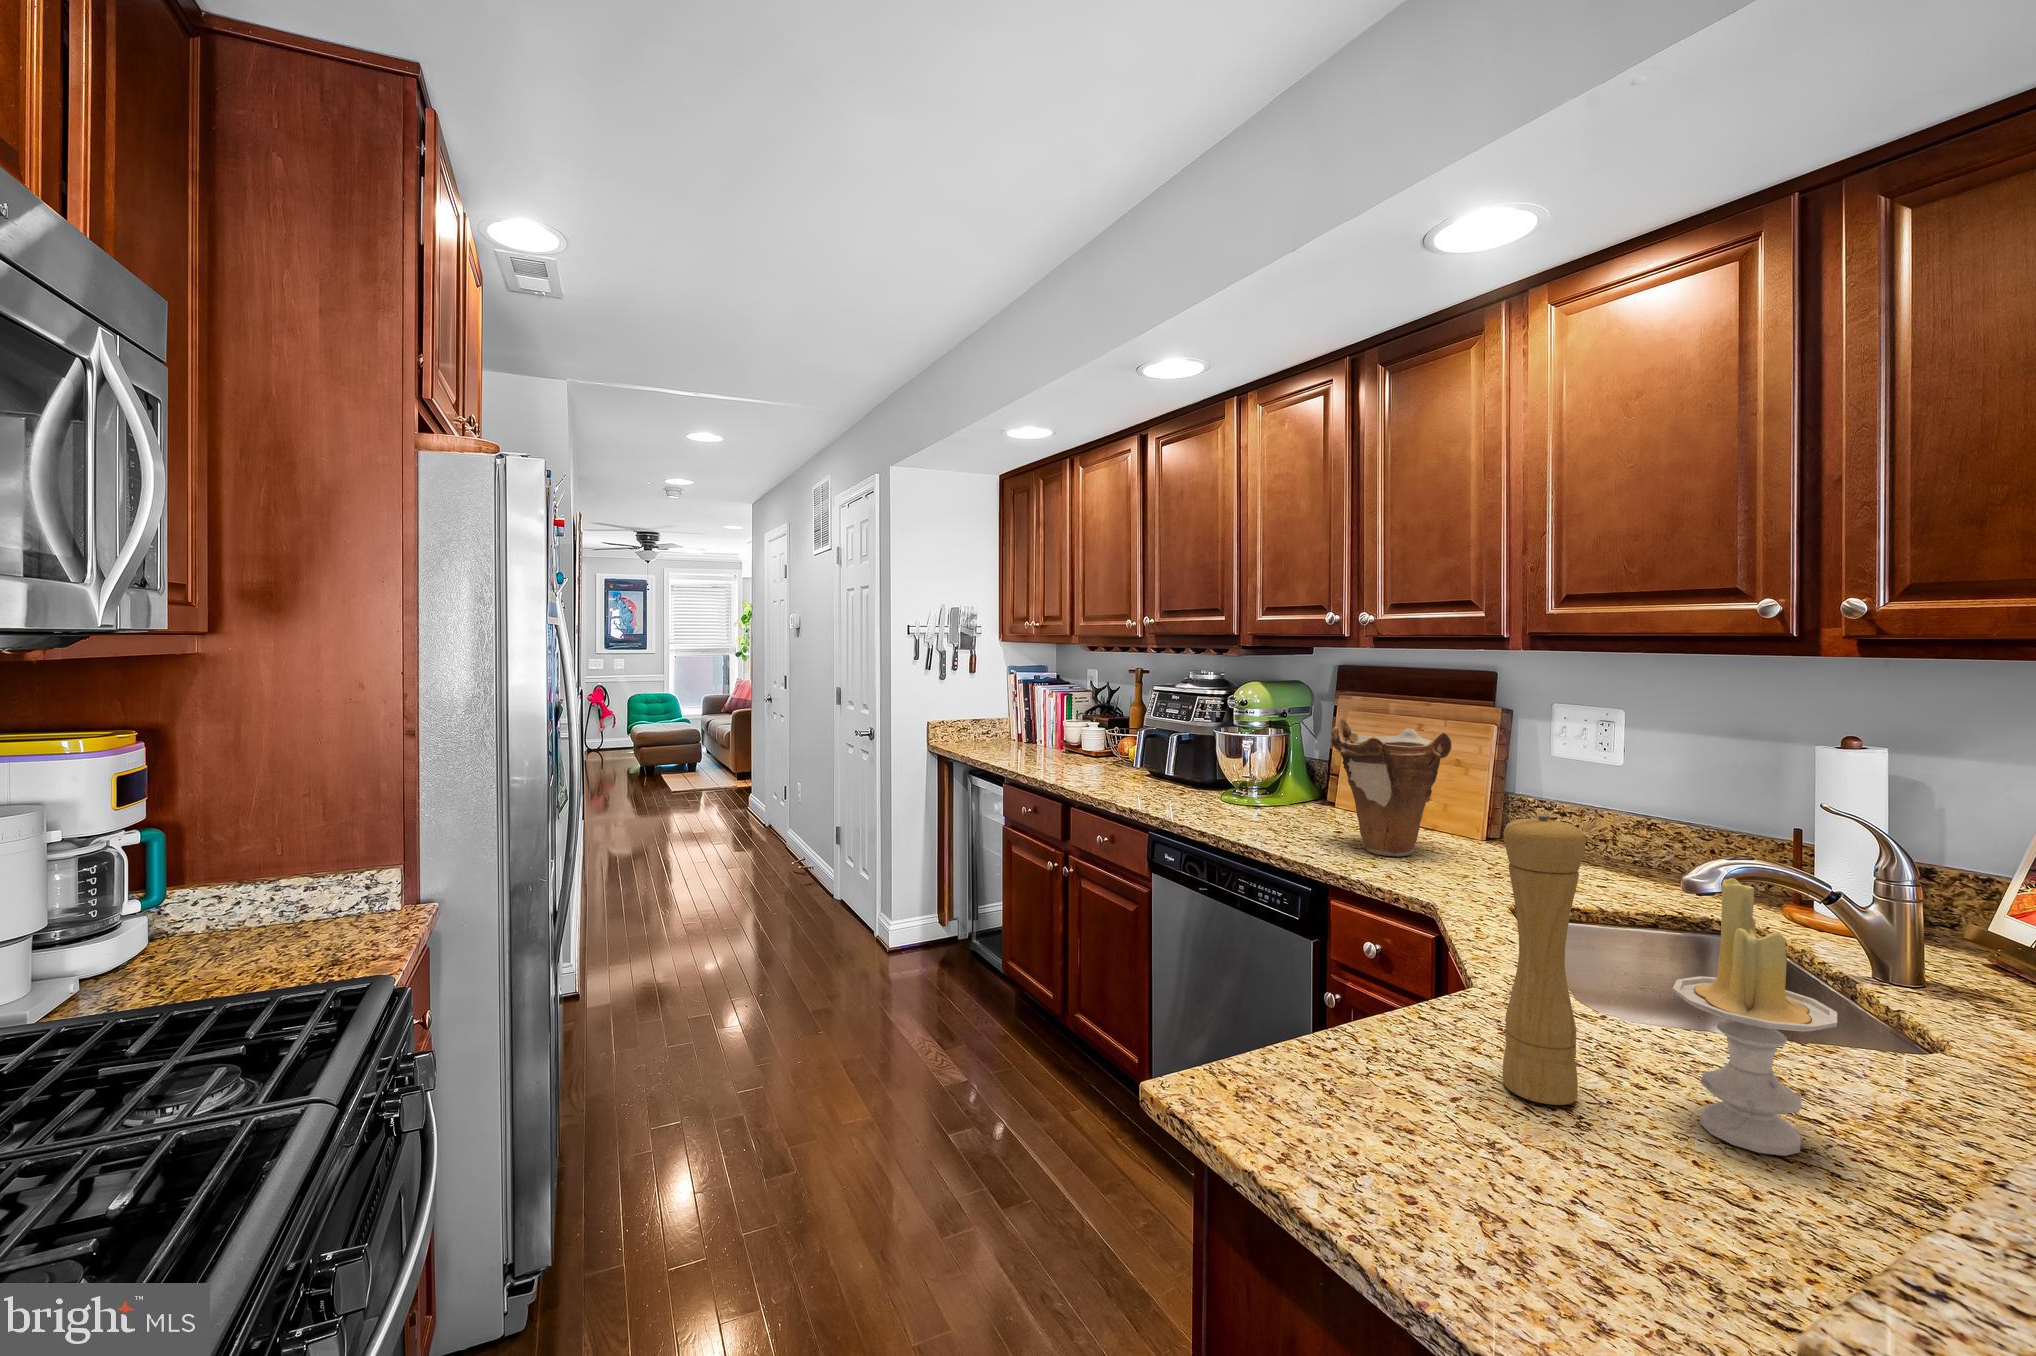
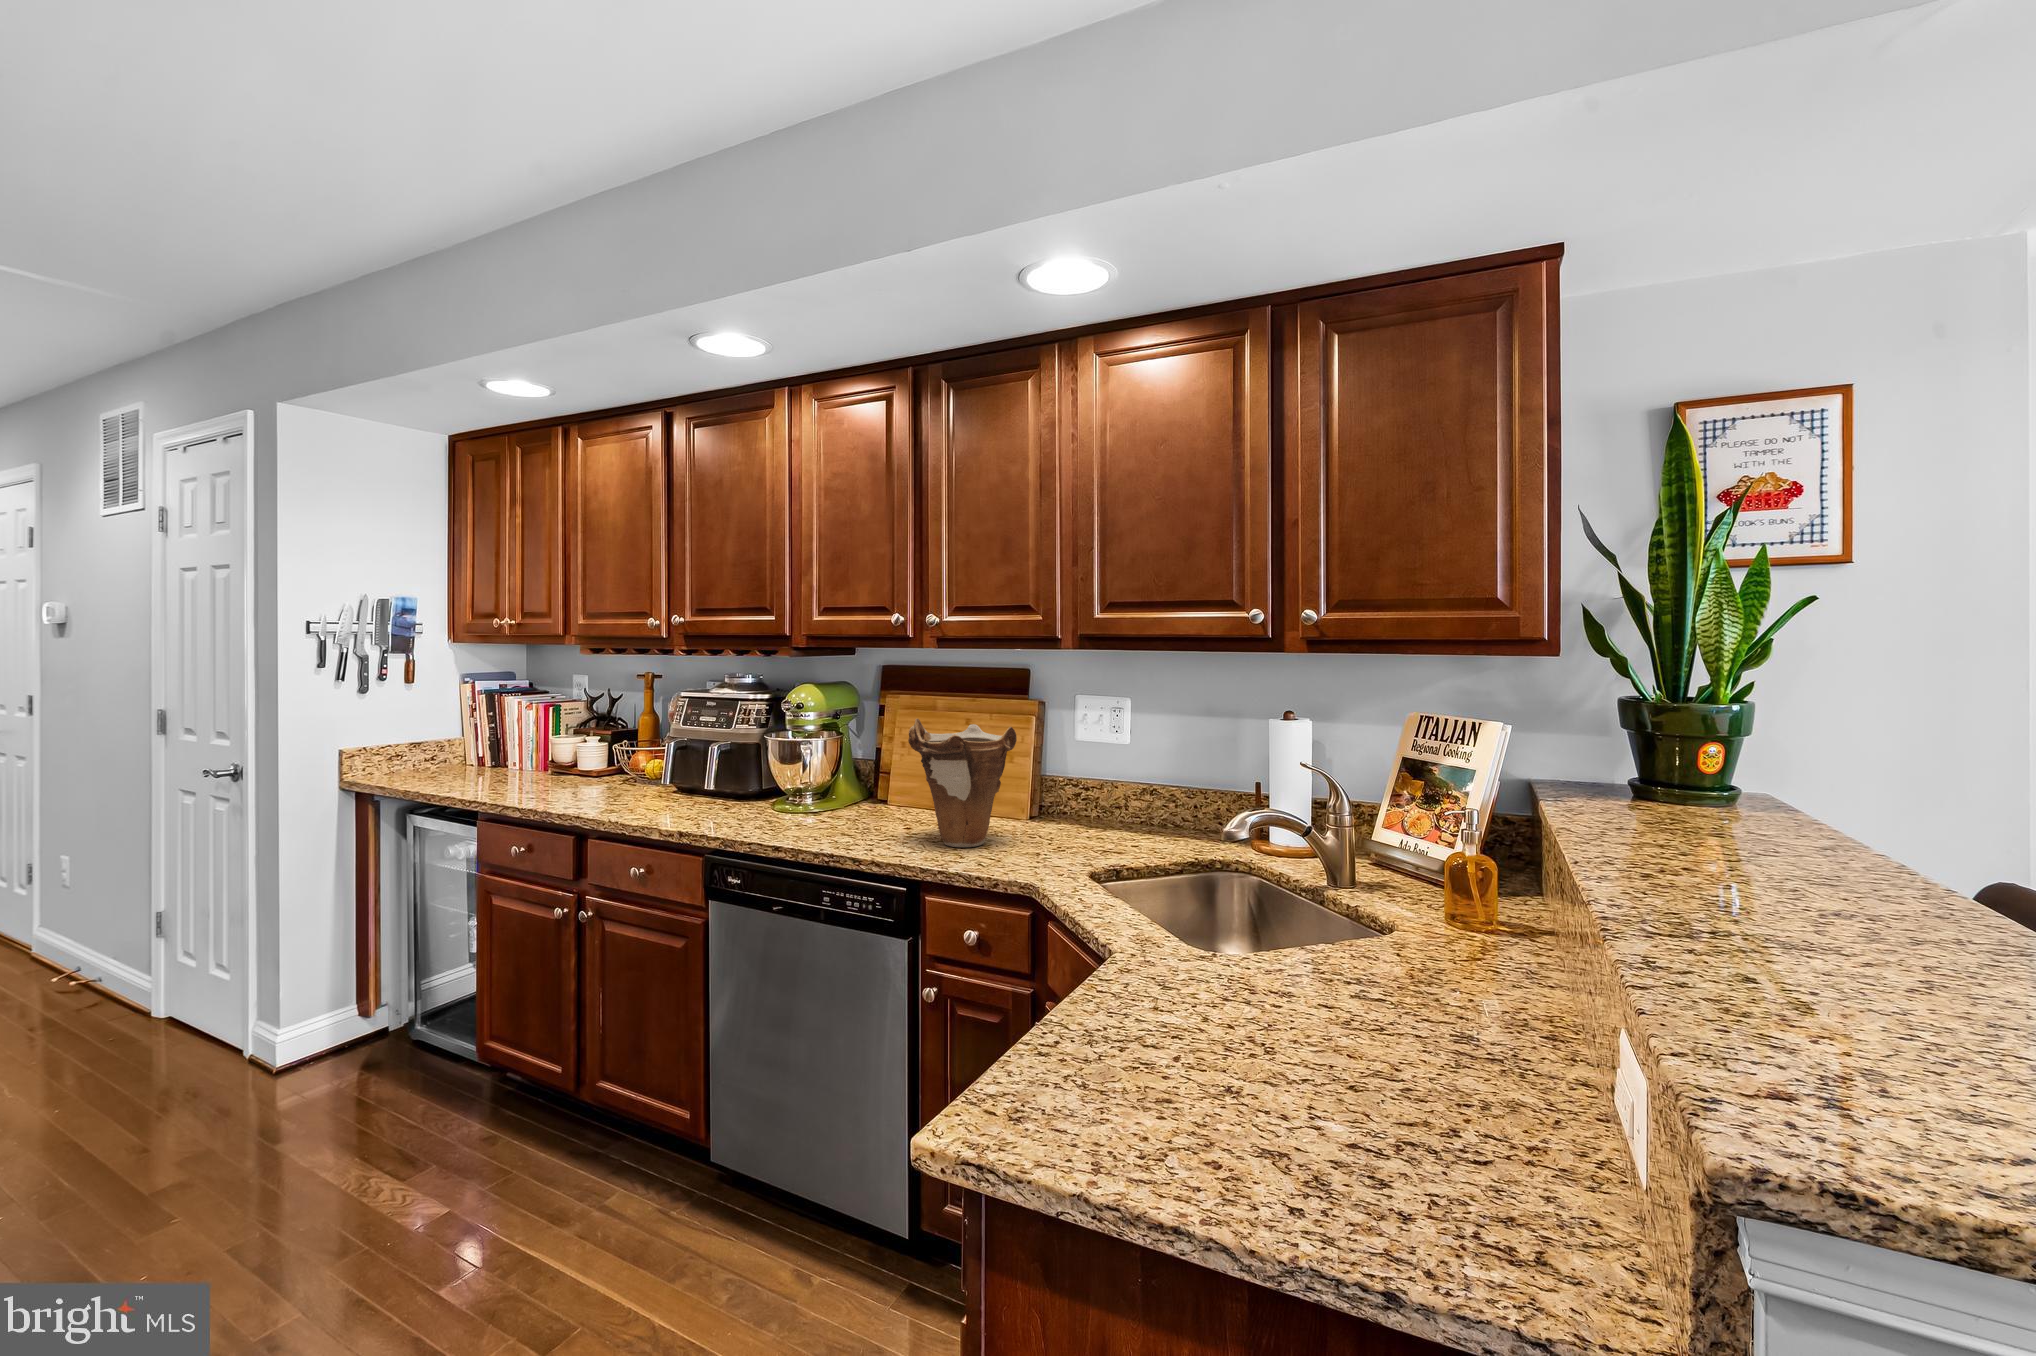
pepper mill: present [1502,815,1586,1105] -> none [1193,797,1256,1045]
candle: present [1673,878,1837,1156] -> none [1305,831,1411,1039]

